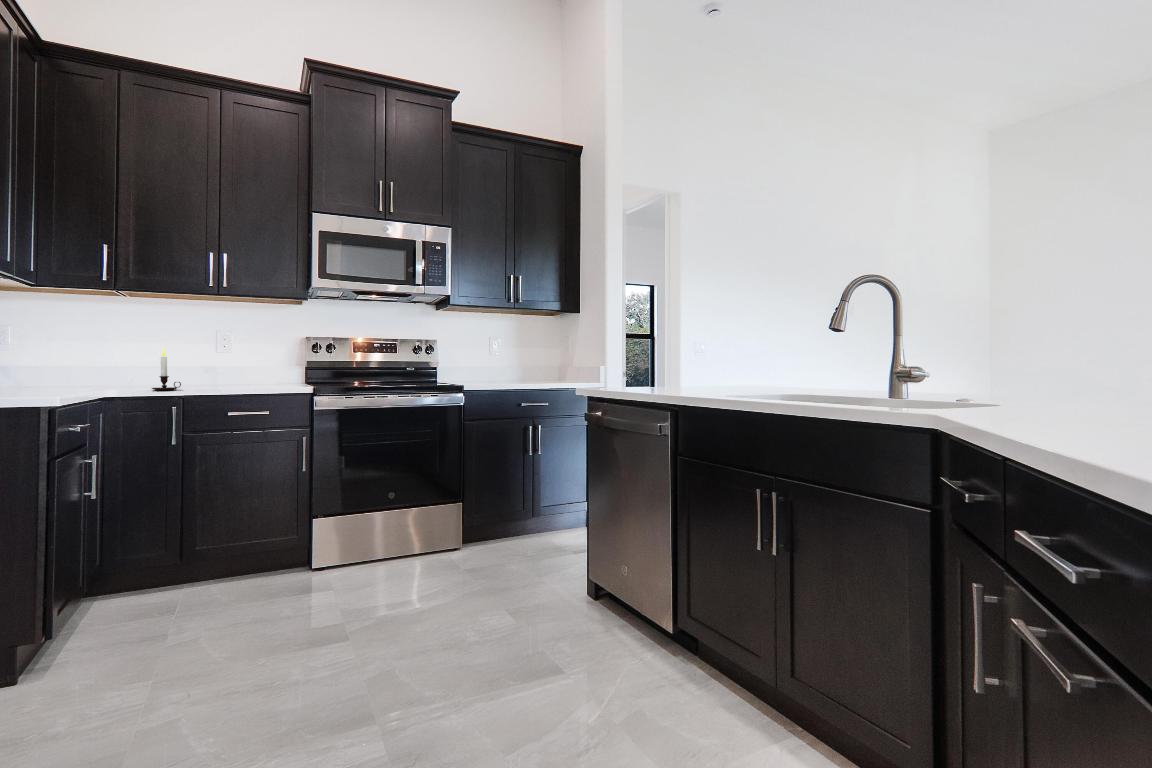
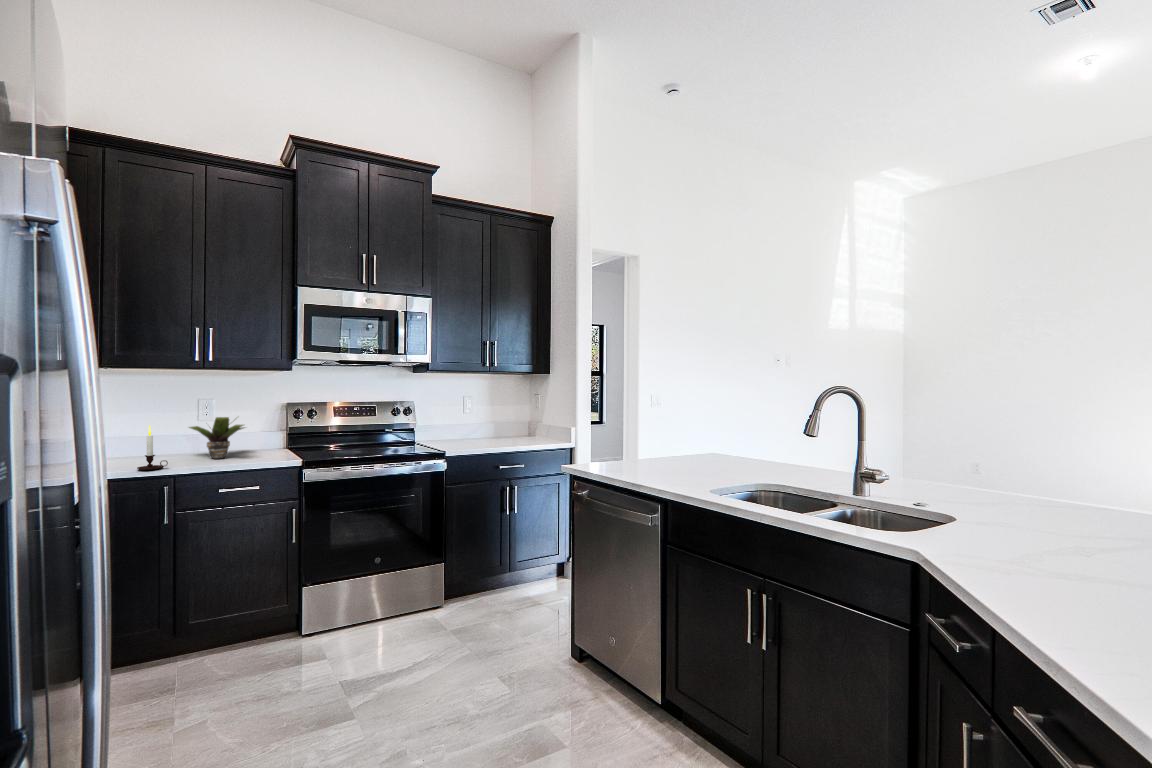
potted plant: none [204,340,262,386] -> present [189,417,244,459]

